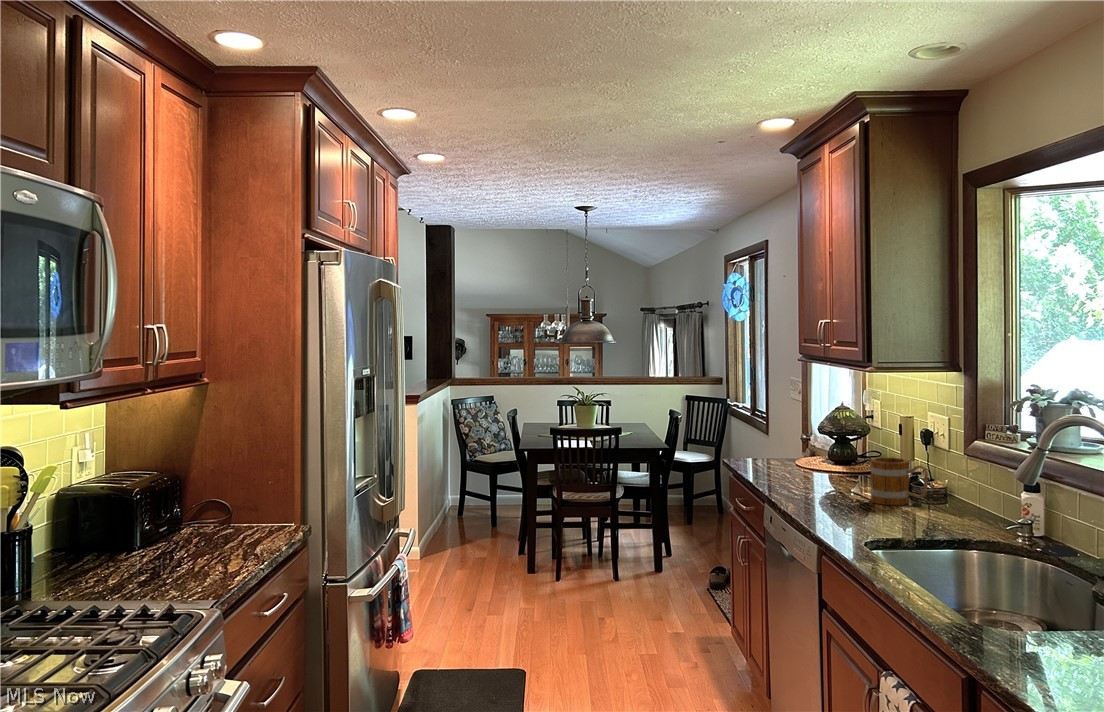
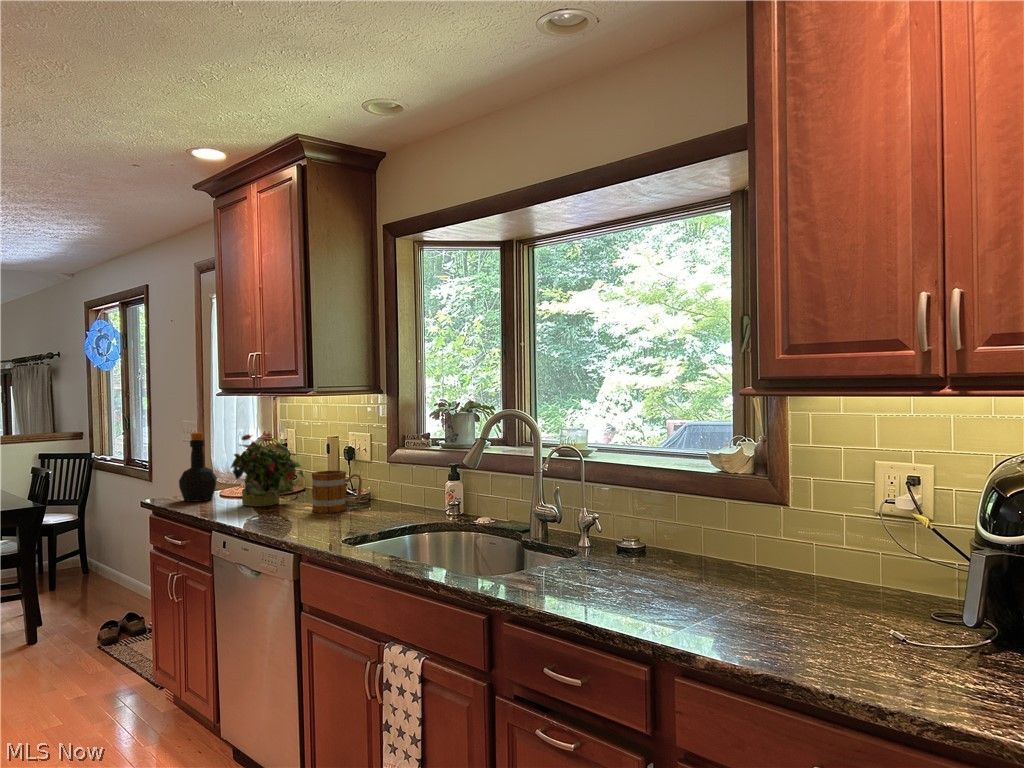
bottle: none [755,401,792,470] -> present [179,433,217,502]
potted plant: none [796,406,875,486] -> present [231,432,304,507]

